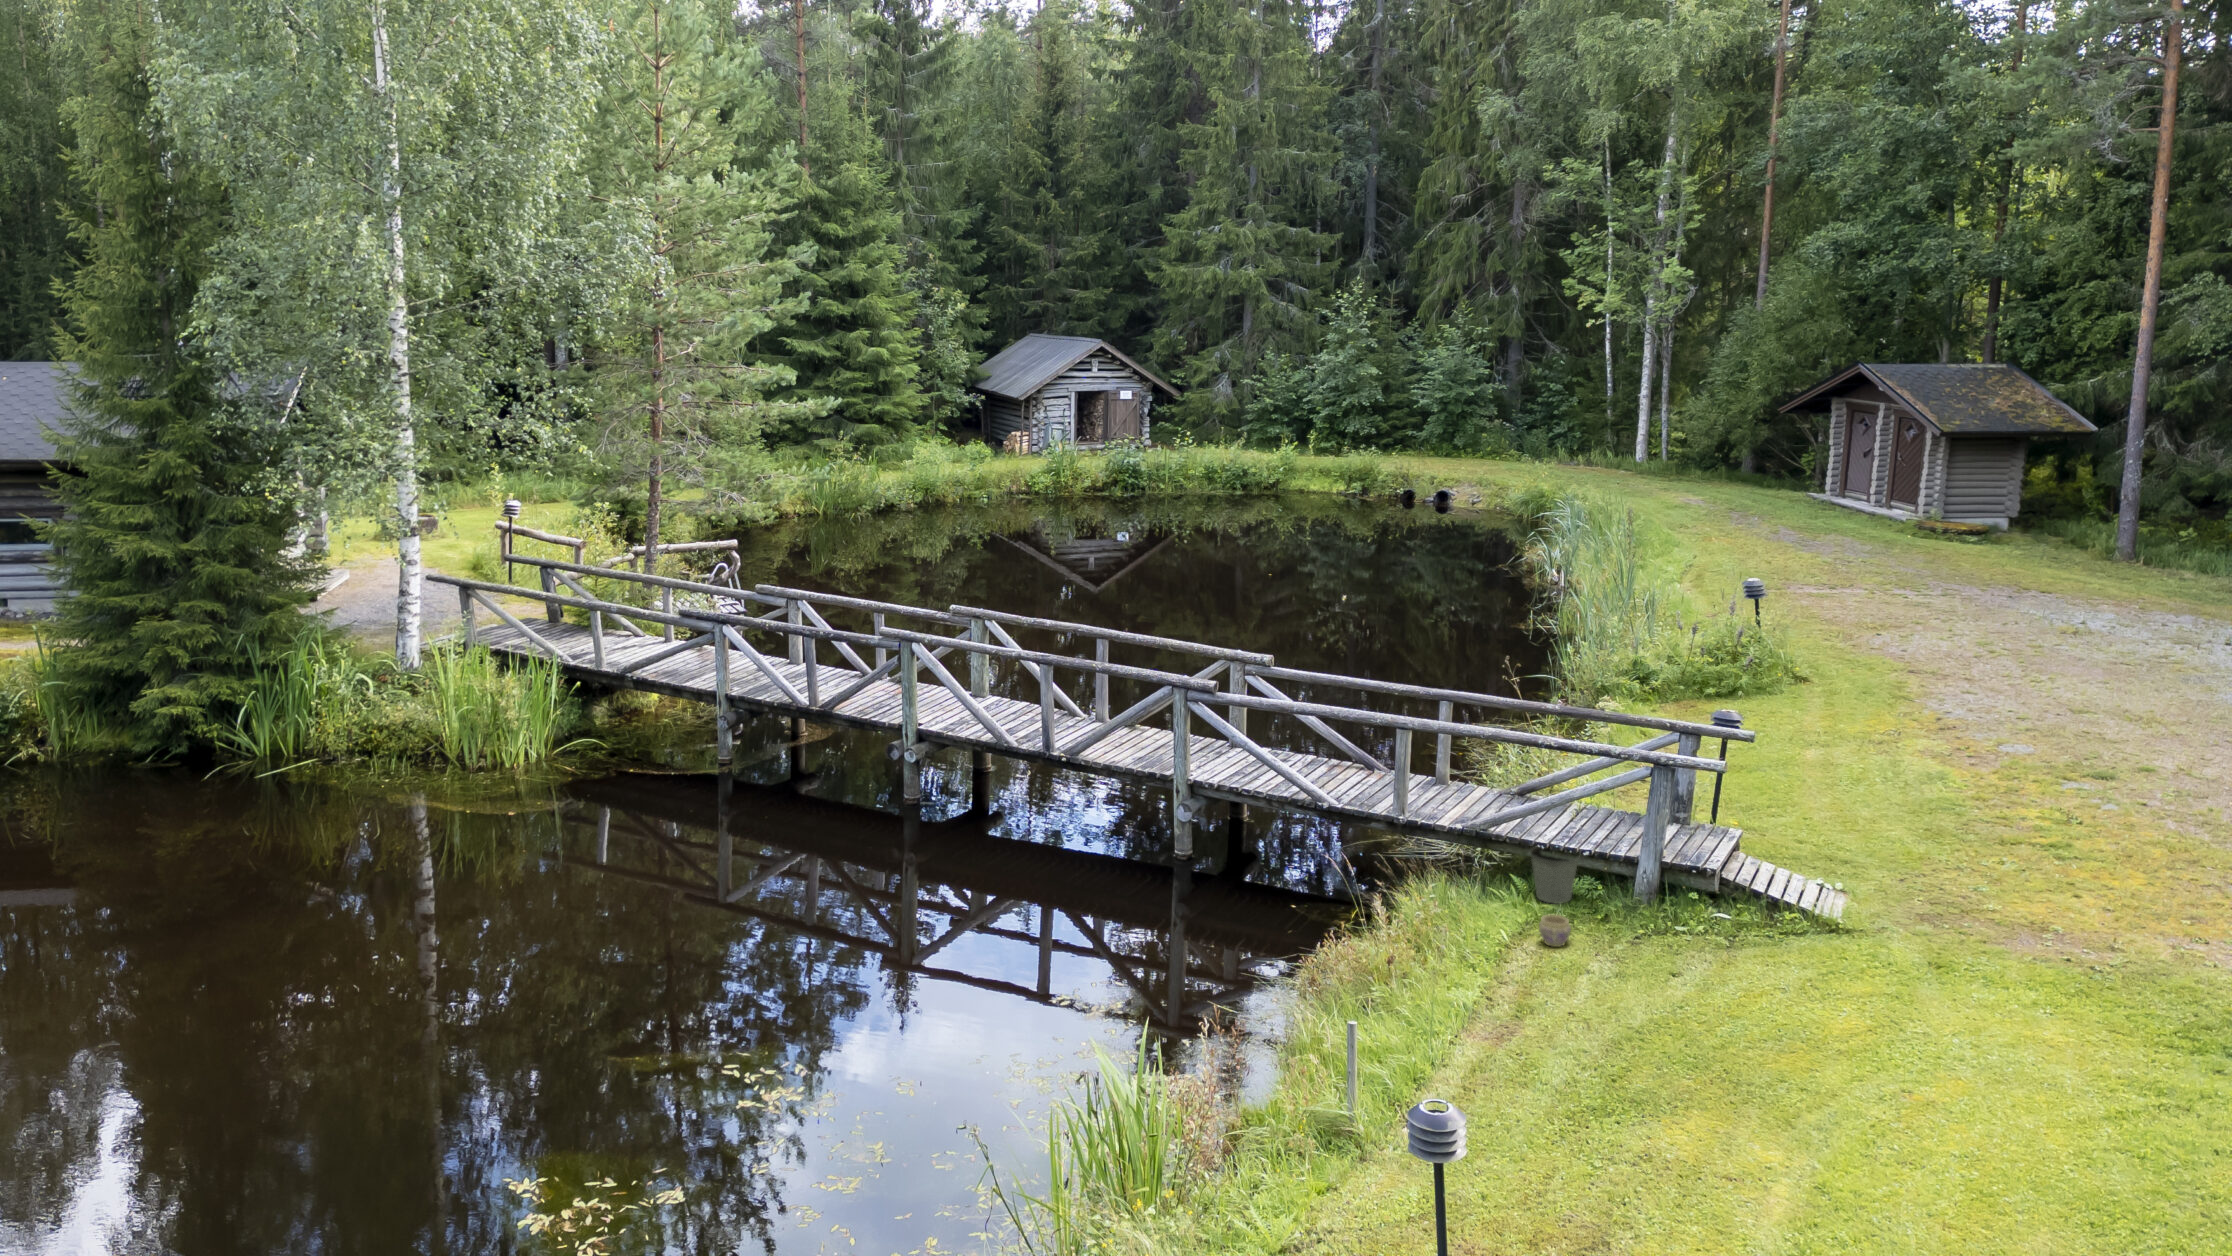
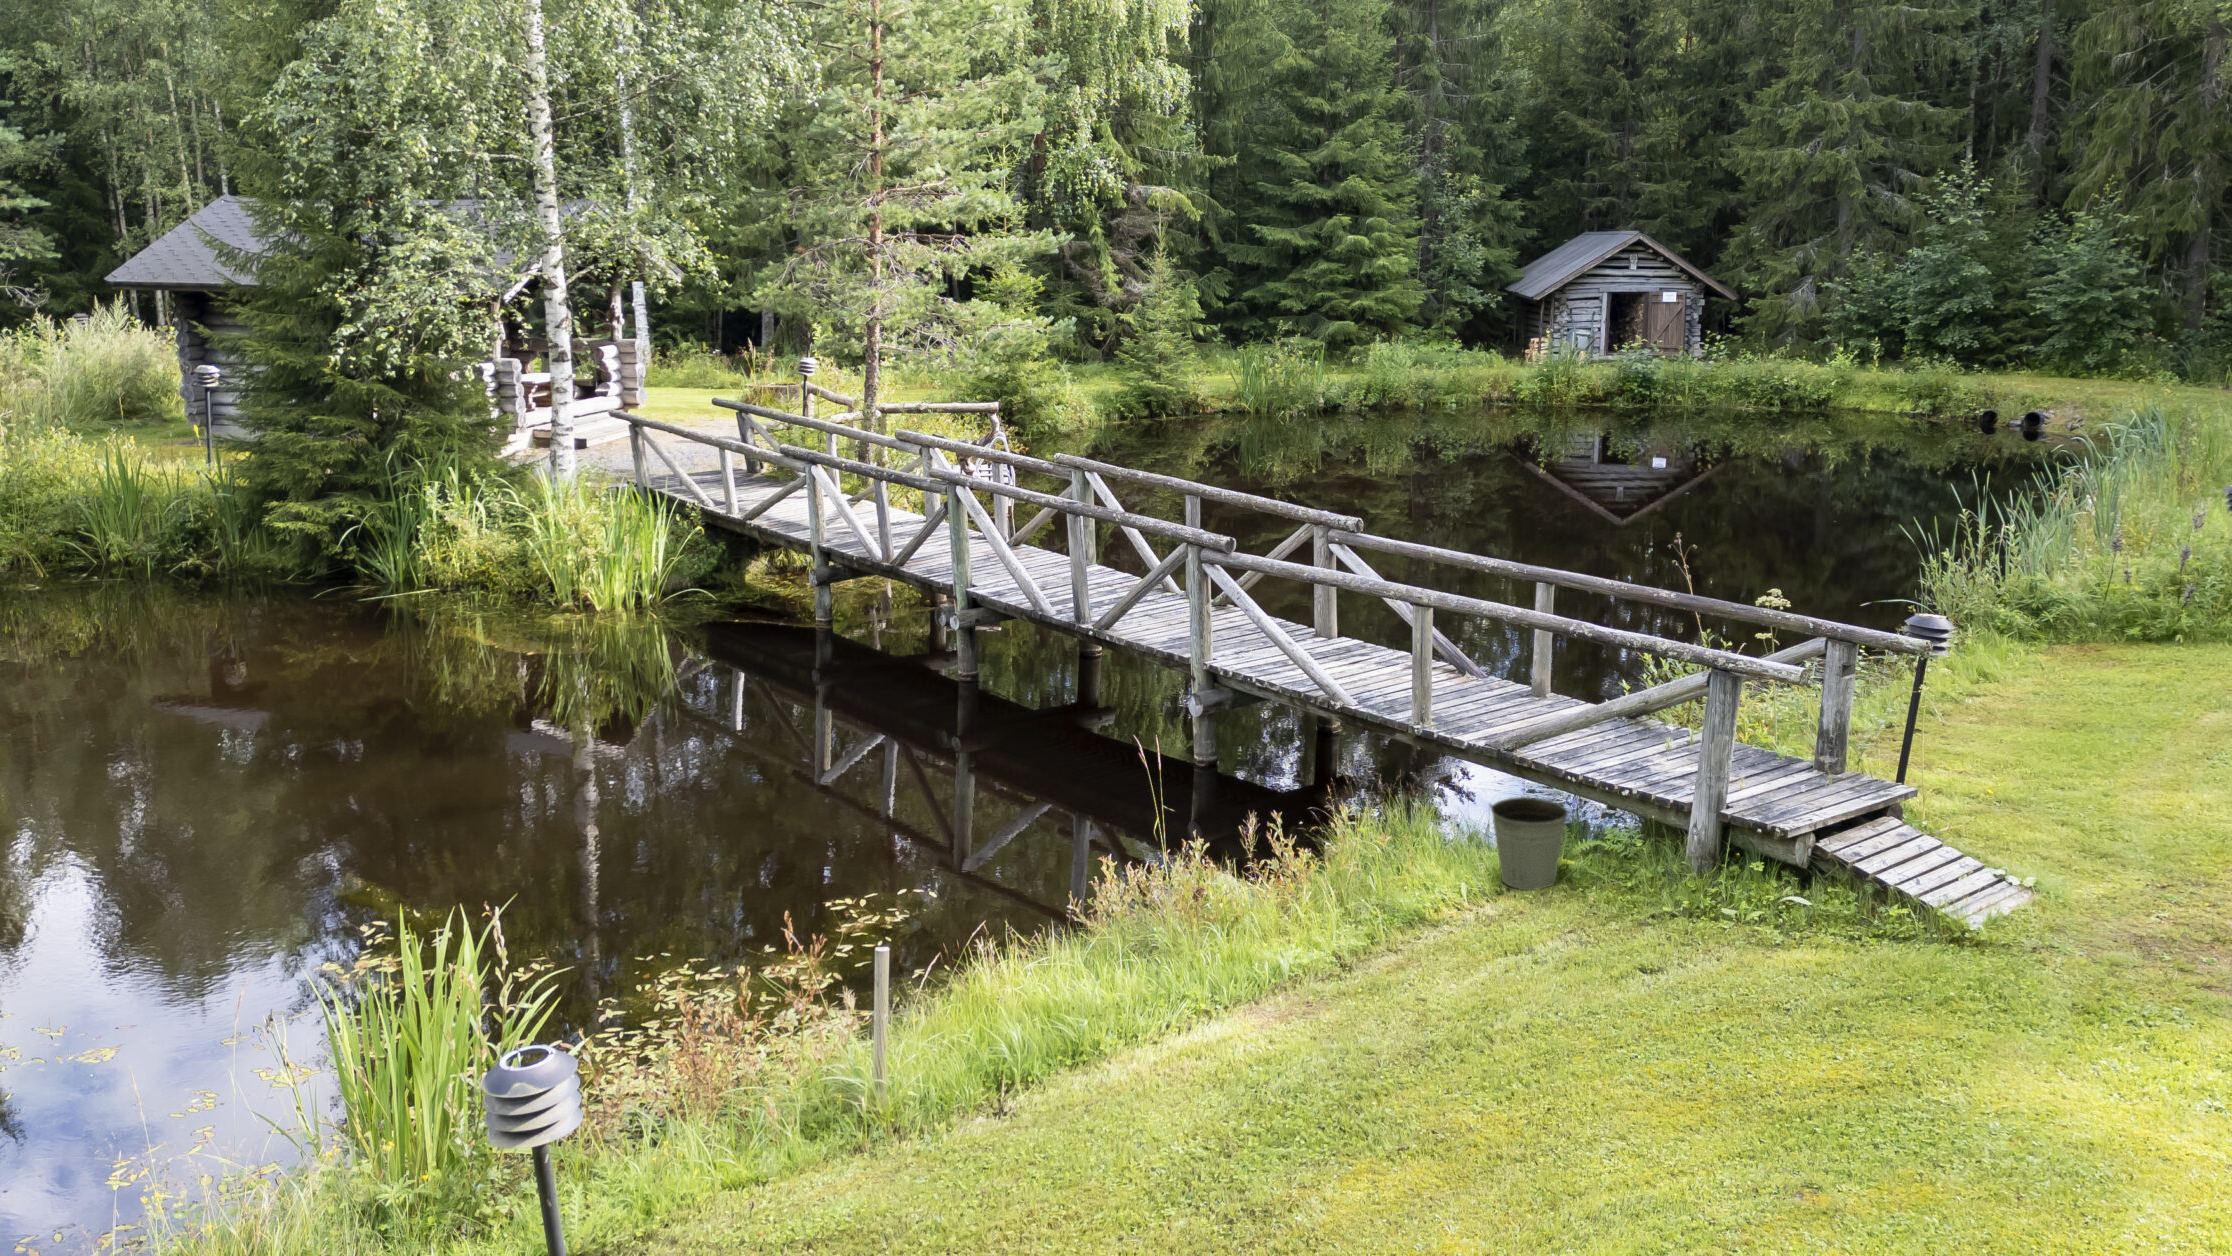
planter: present [1539,915,1571,947] -> none [1408,897,1457,951]

